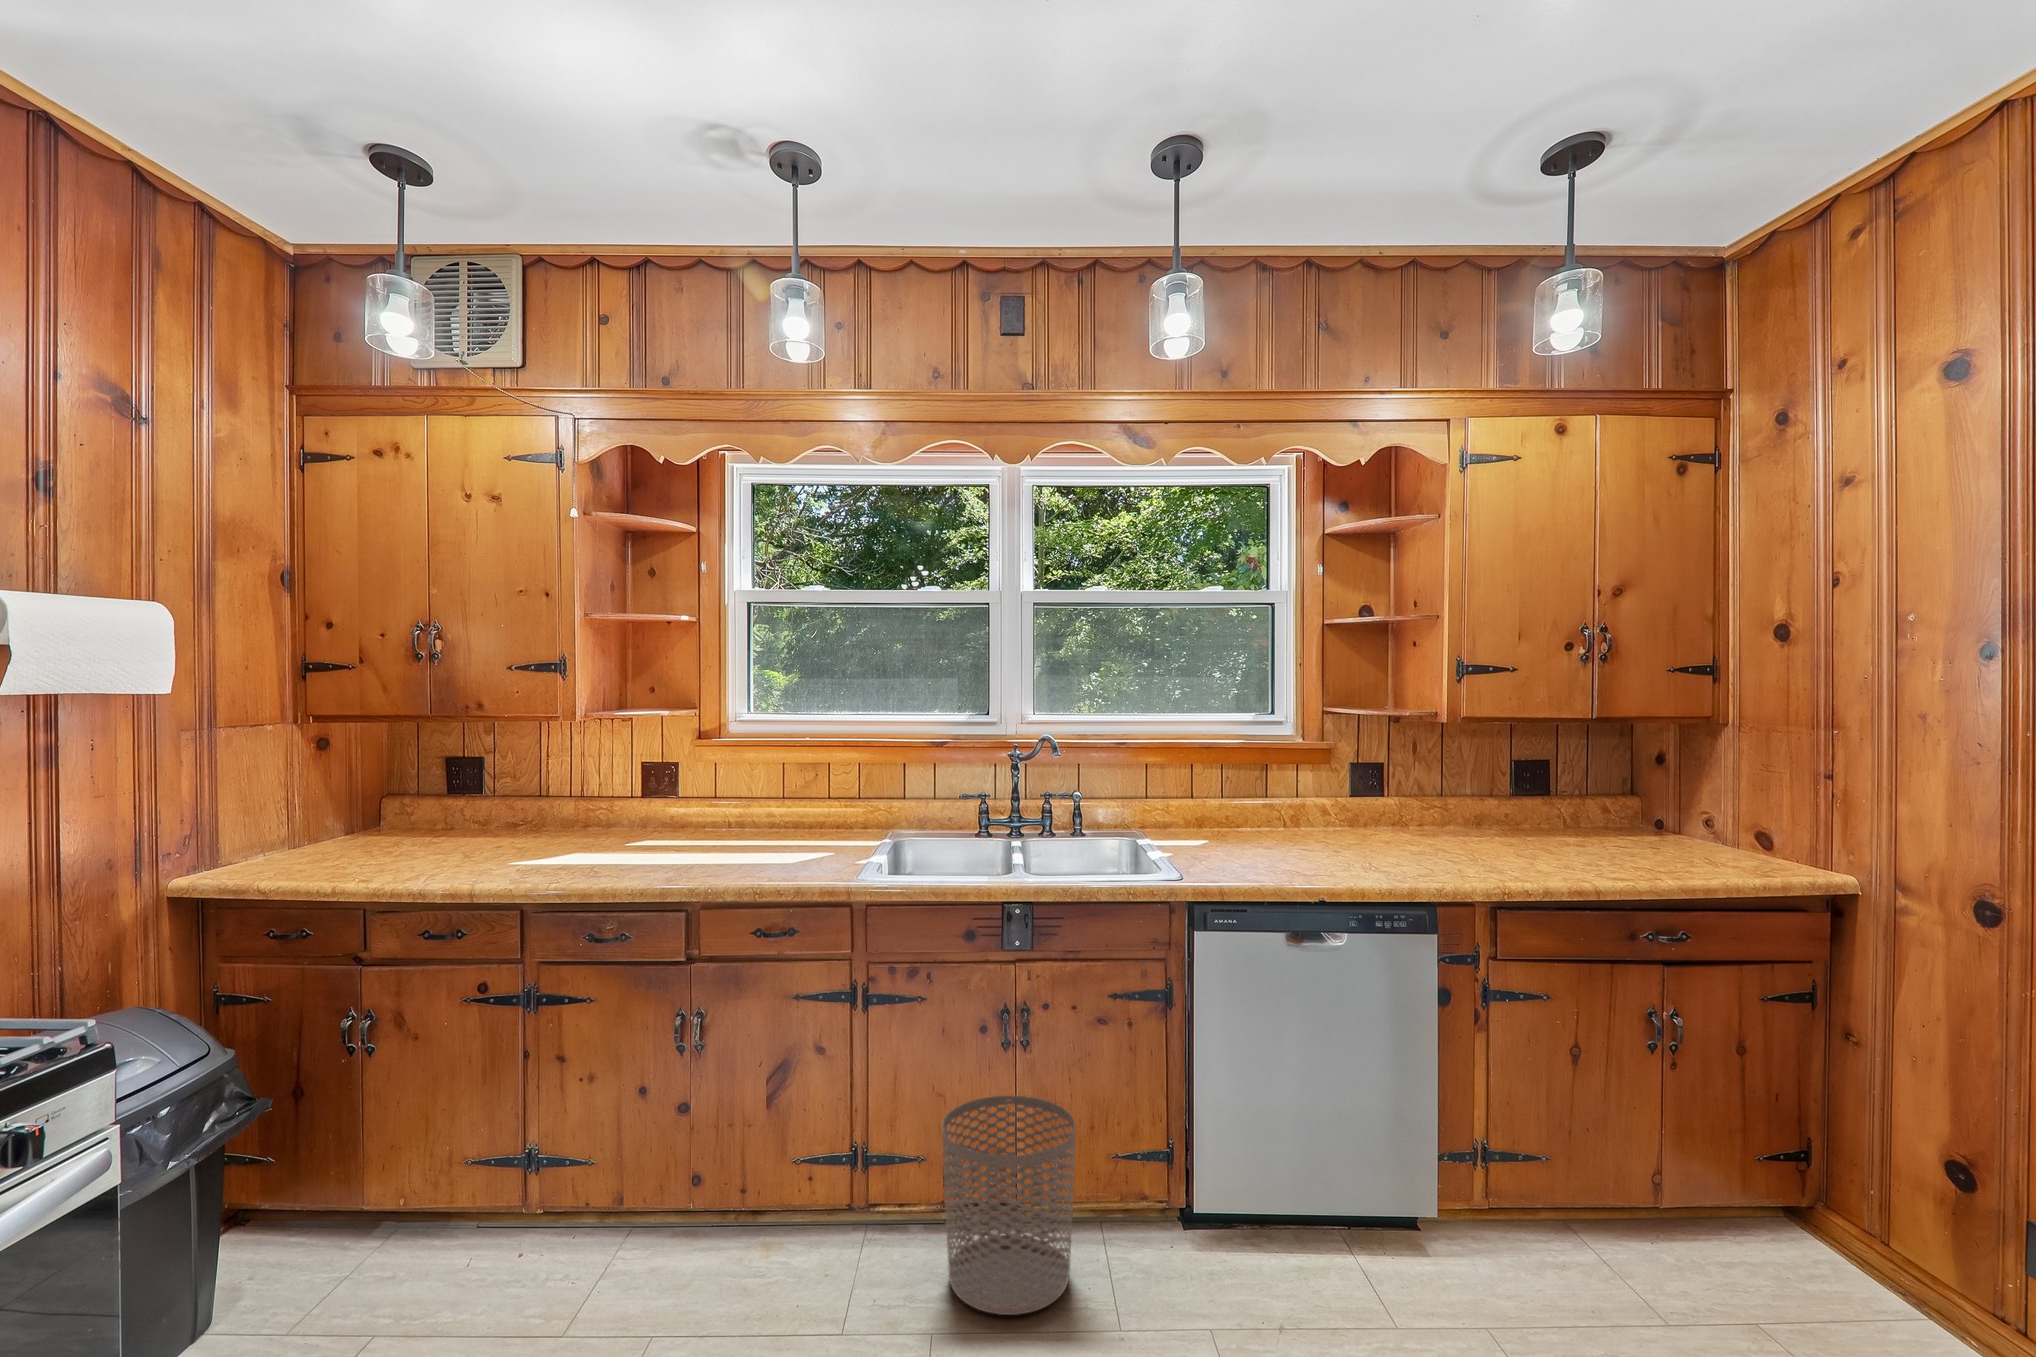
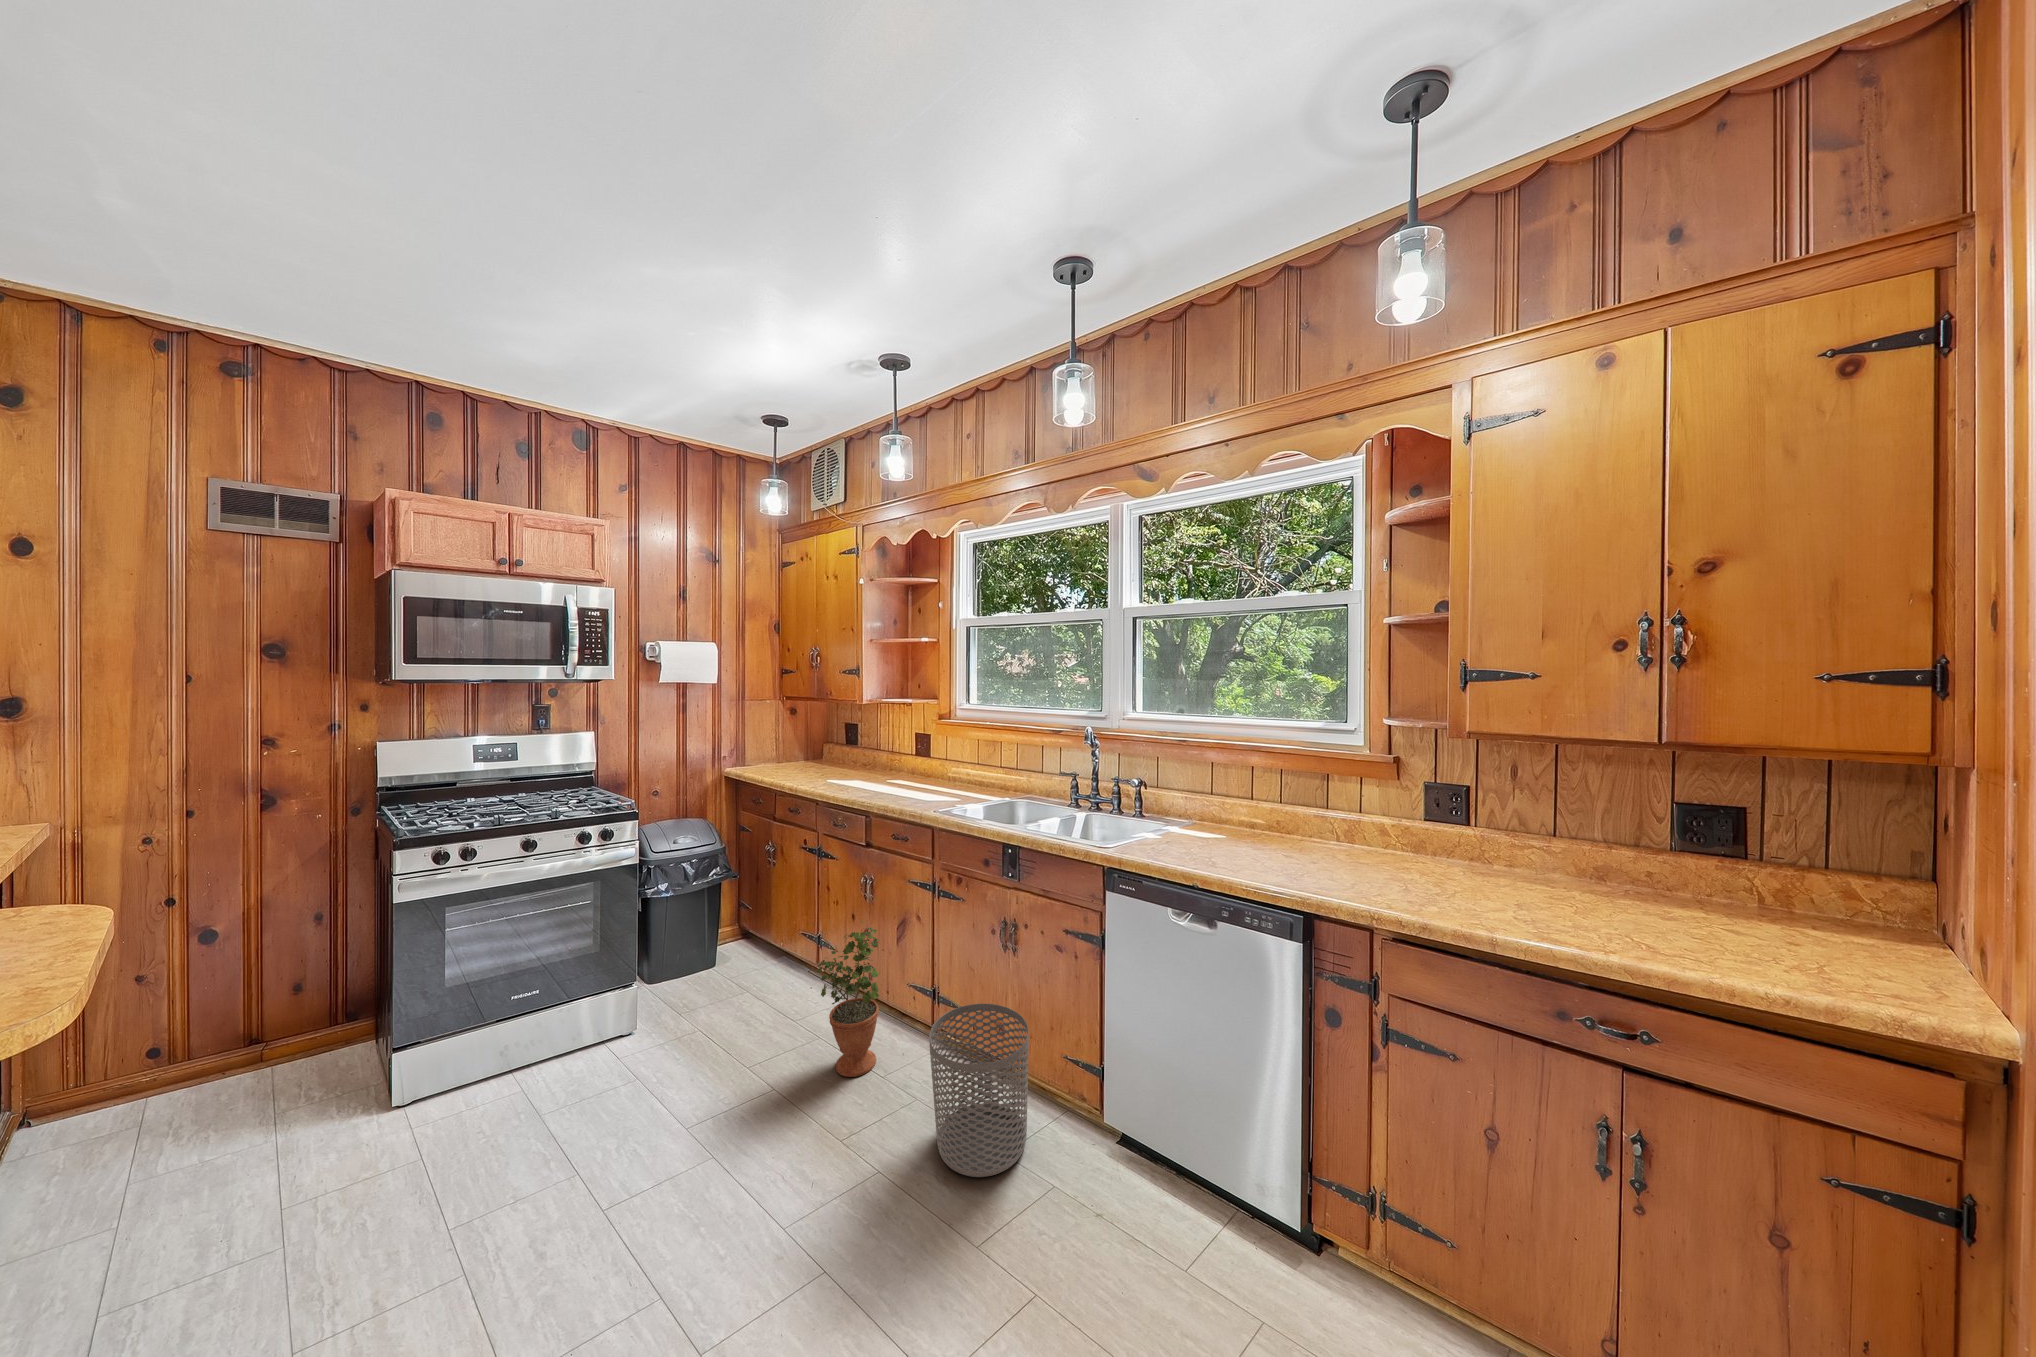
potted plant: none [673,1048,776,1304] -> present [817,921,880,1077]

